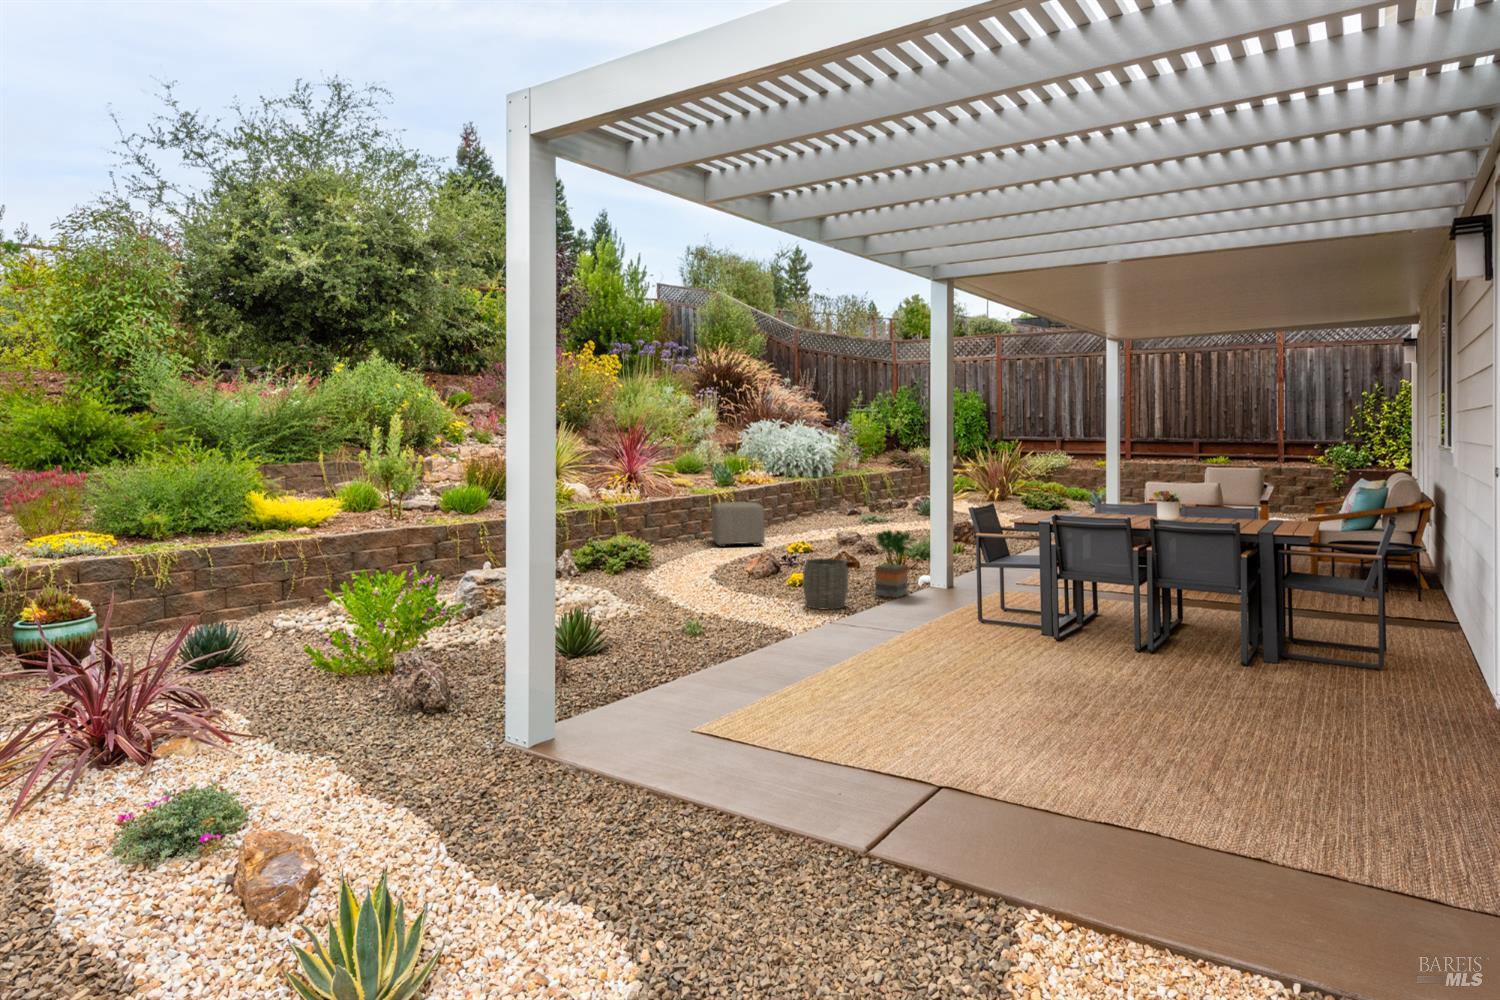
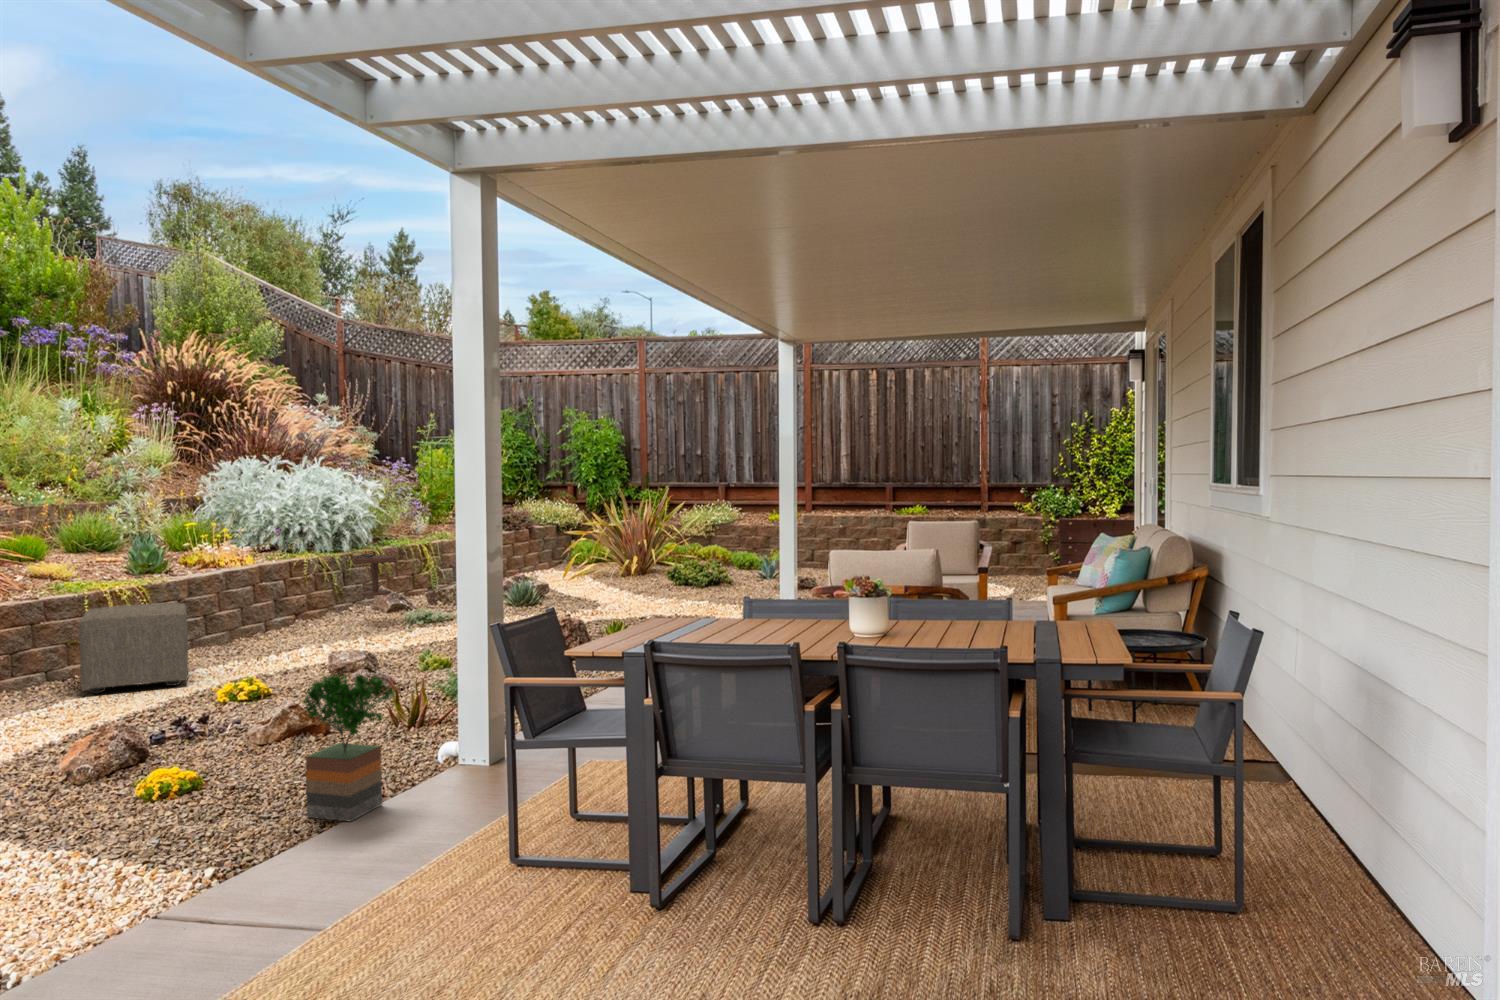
side table: none [829,479,854,526] -> present [353,552,396,596]
woven basket: present [803,558,848,610] -> none [92,756,212,890]

